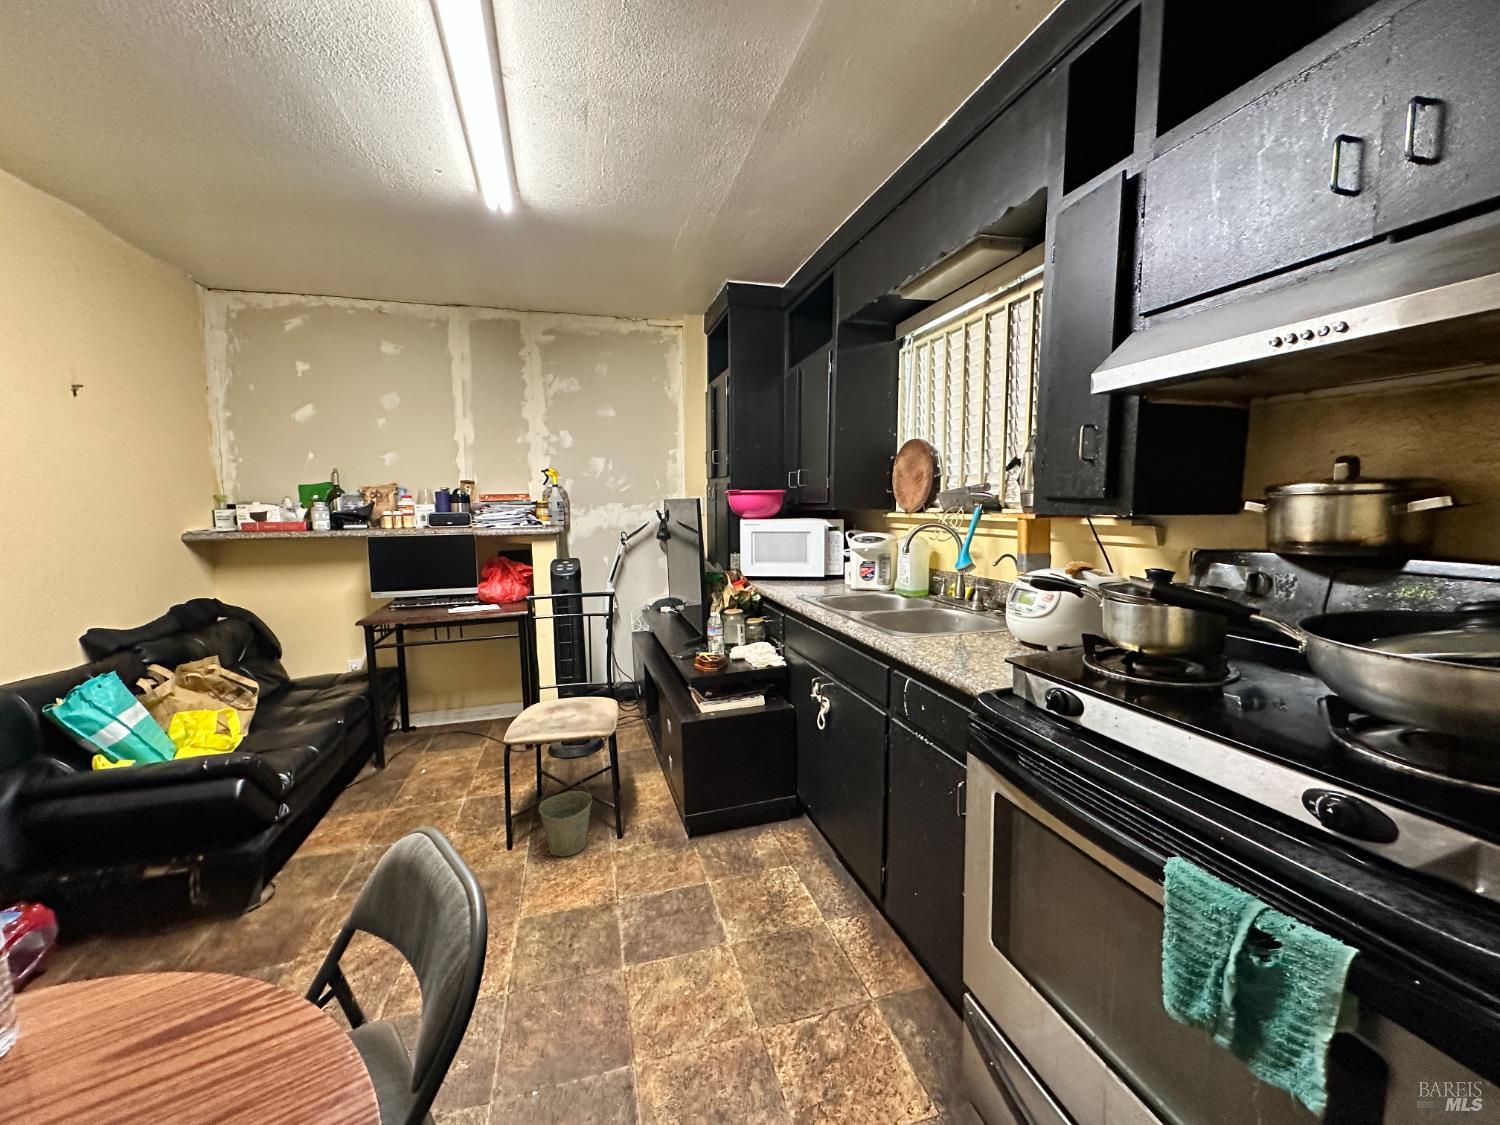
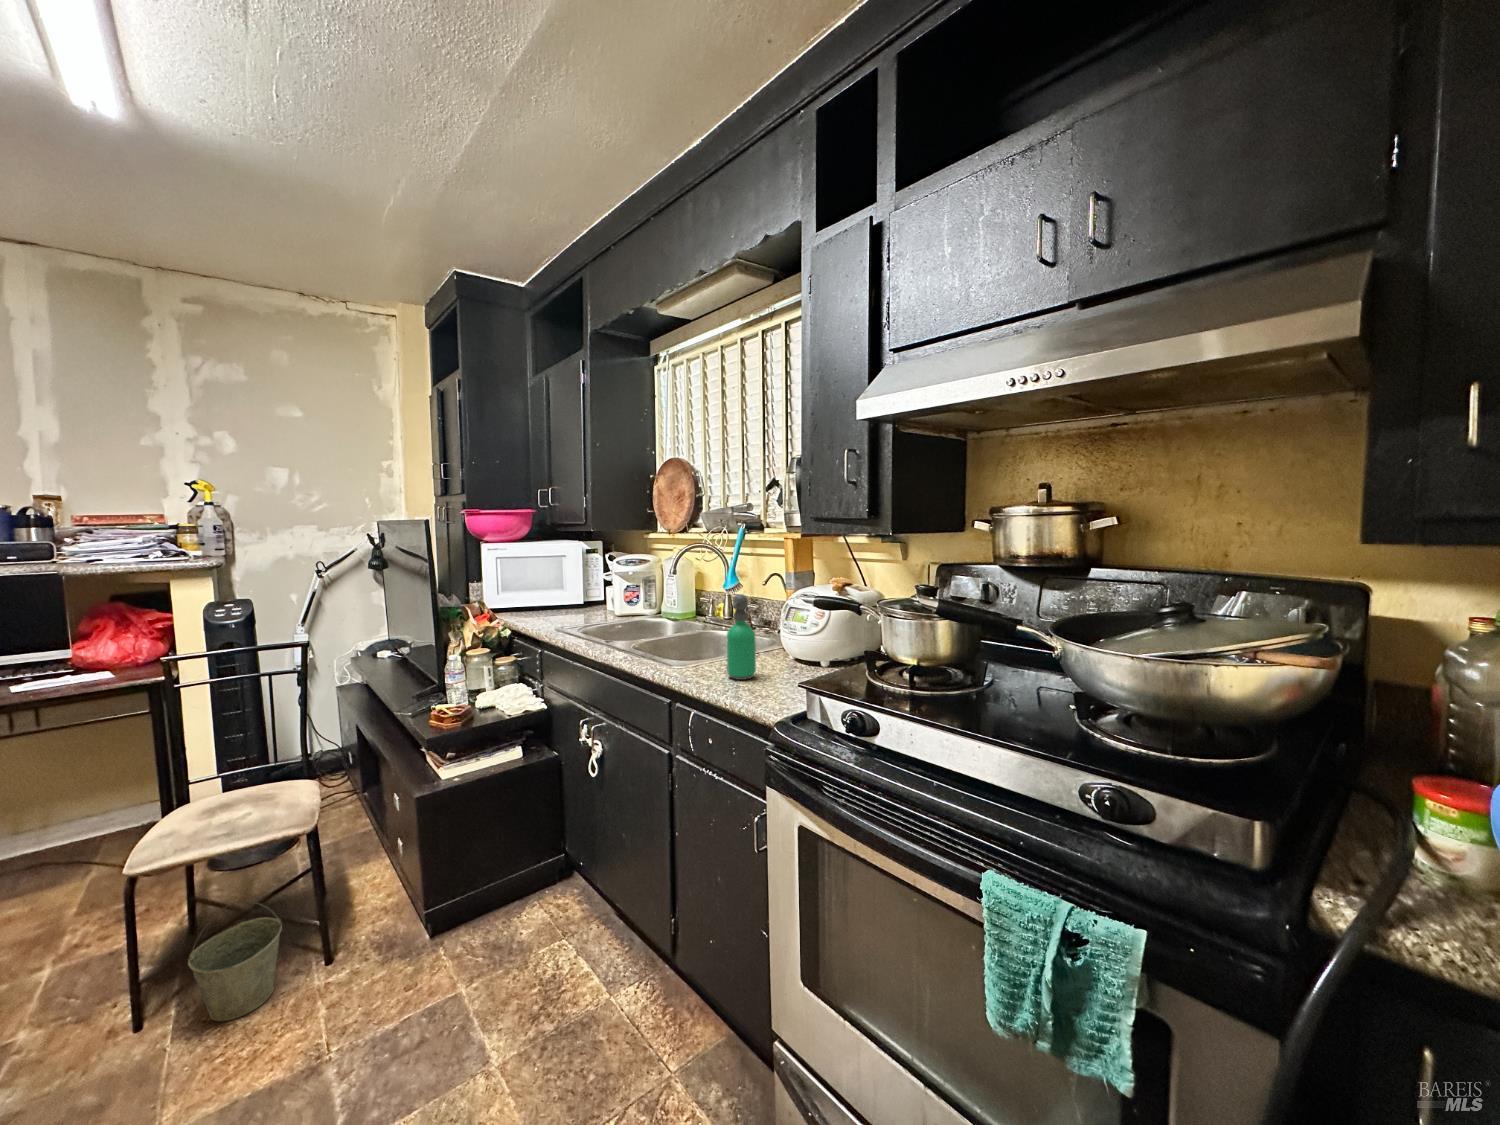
soap dispenser: none [943,572,973,655] -> present [727,594,756,680]

